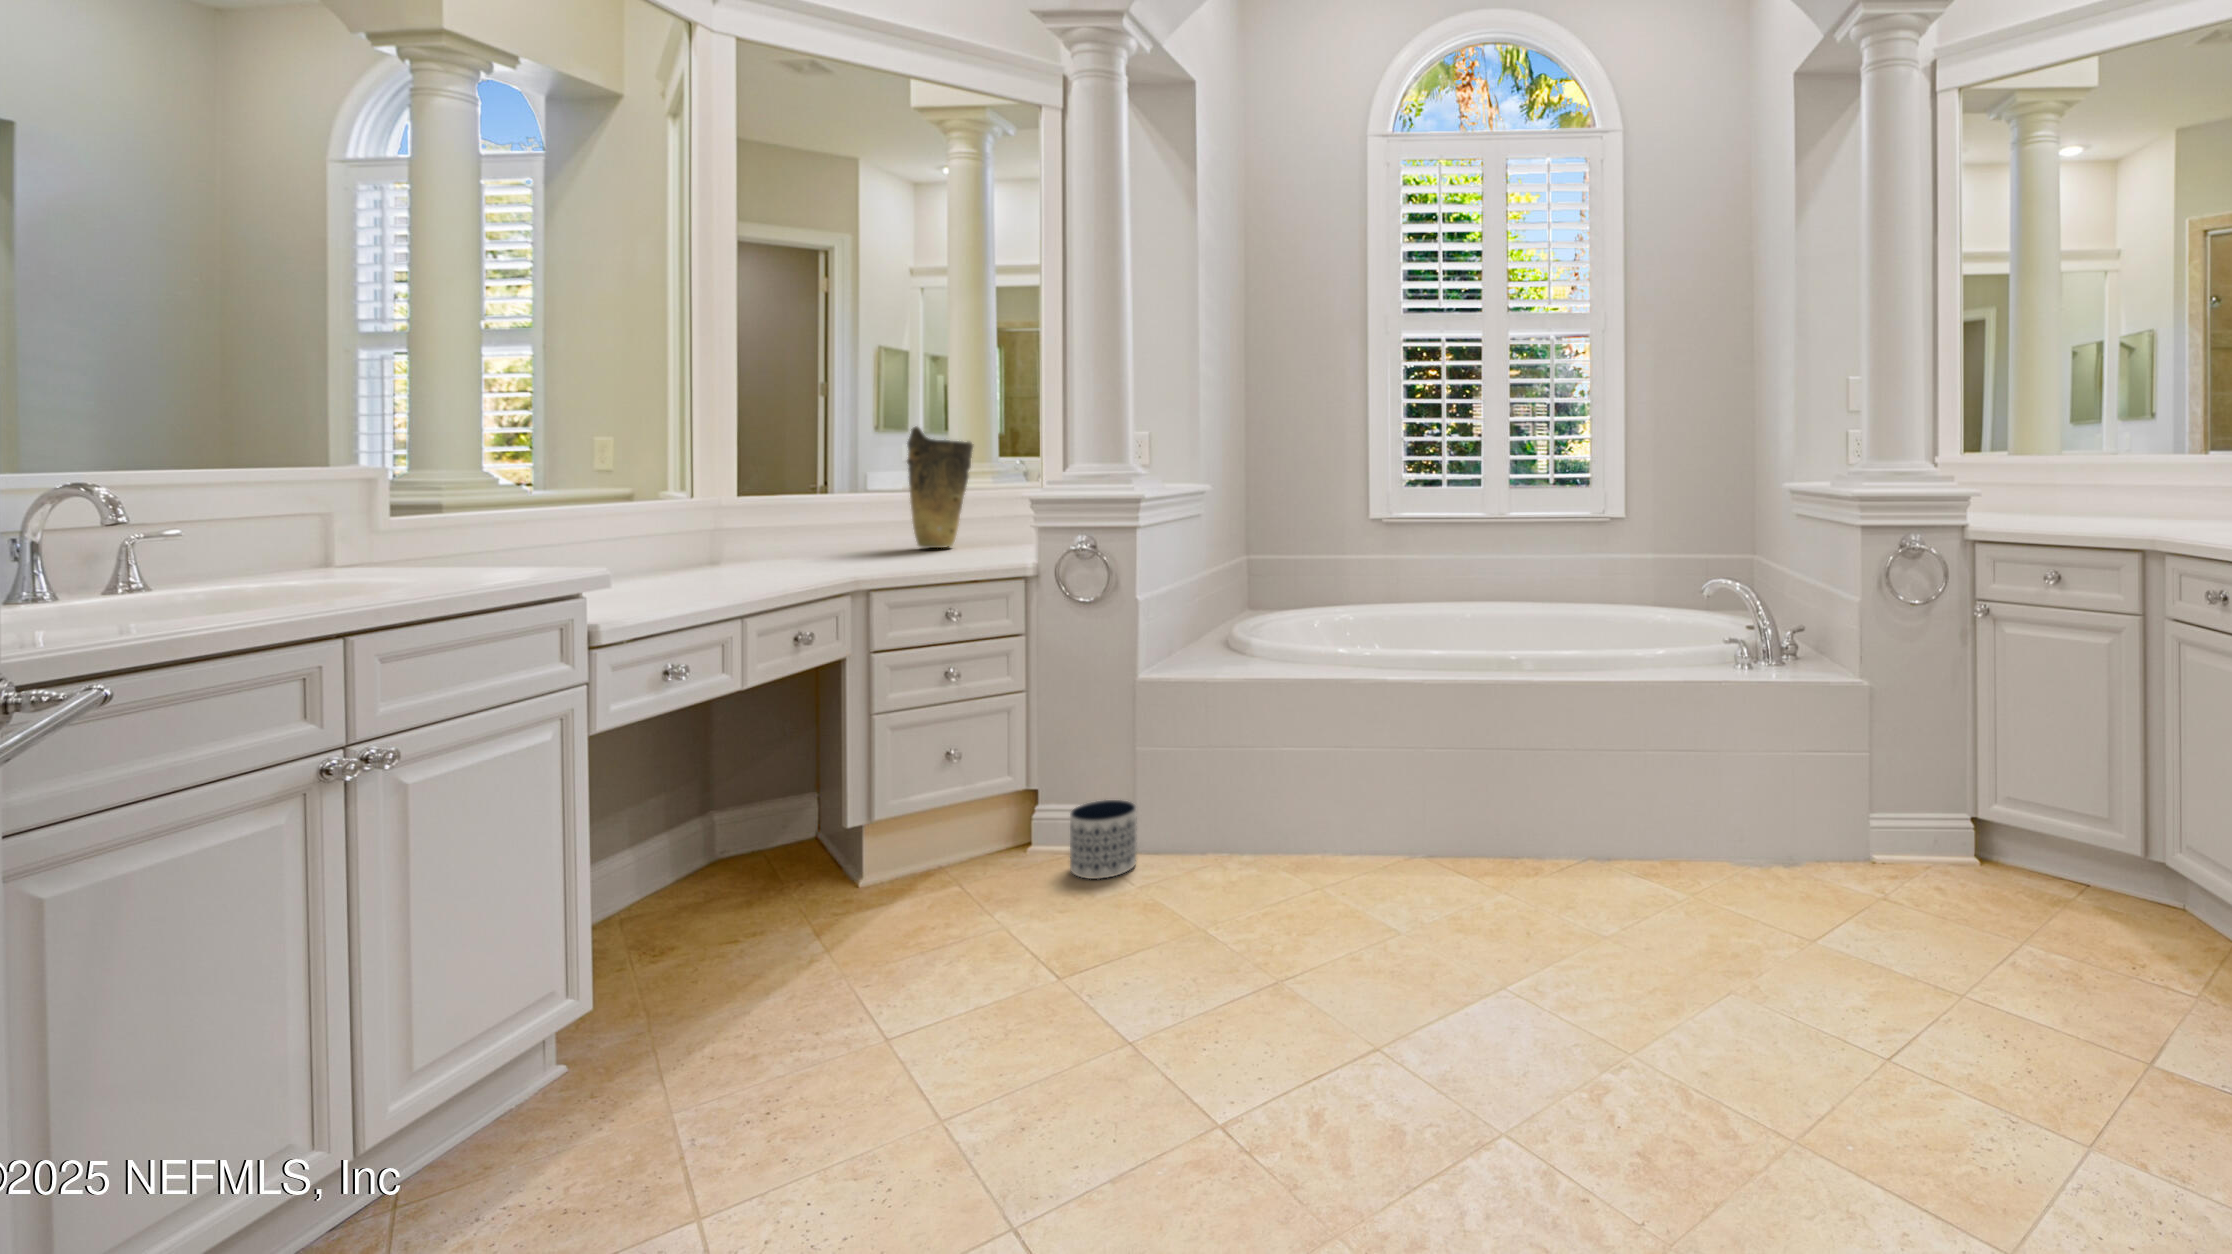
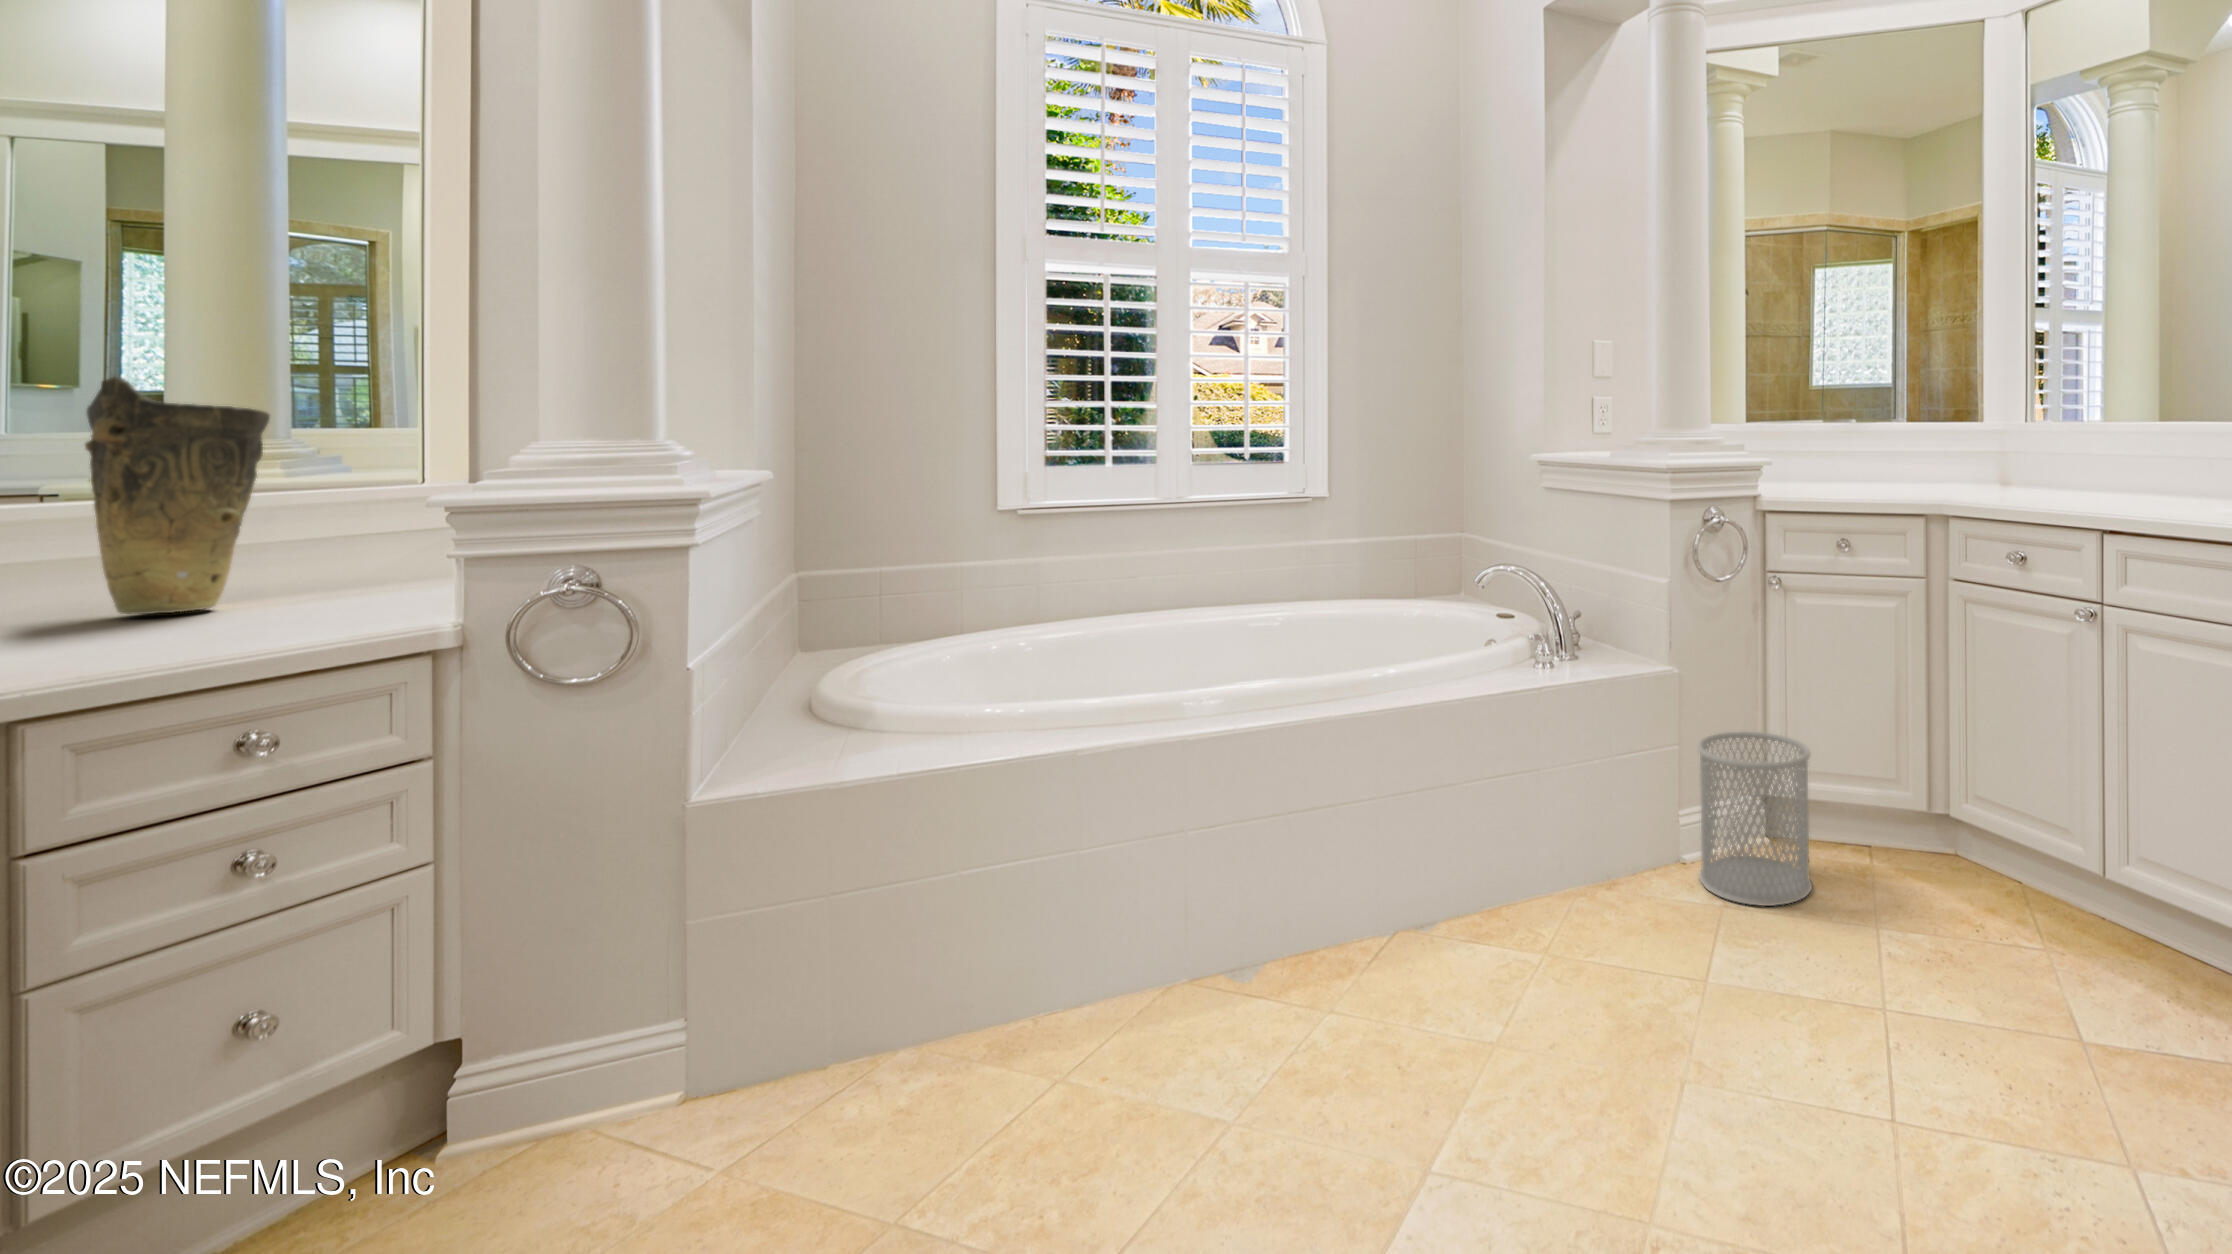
wastebasket: none [1869,747,1983,909] -> present [1697,731,1812,906]
planter: present [1070,800,1137,879] -> none [555,1017,699,1184]

